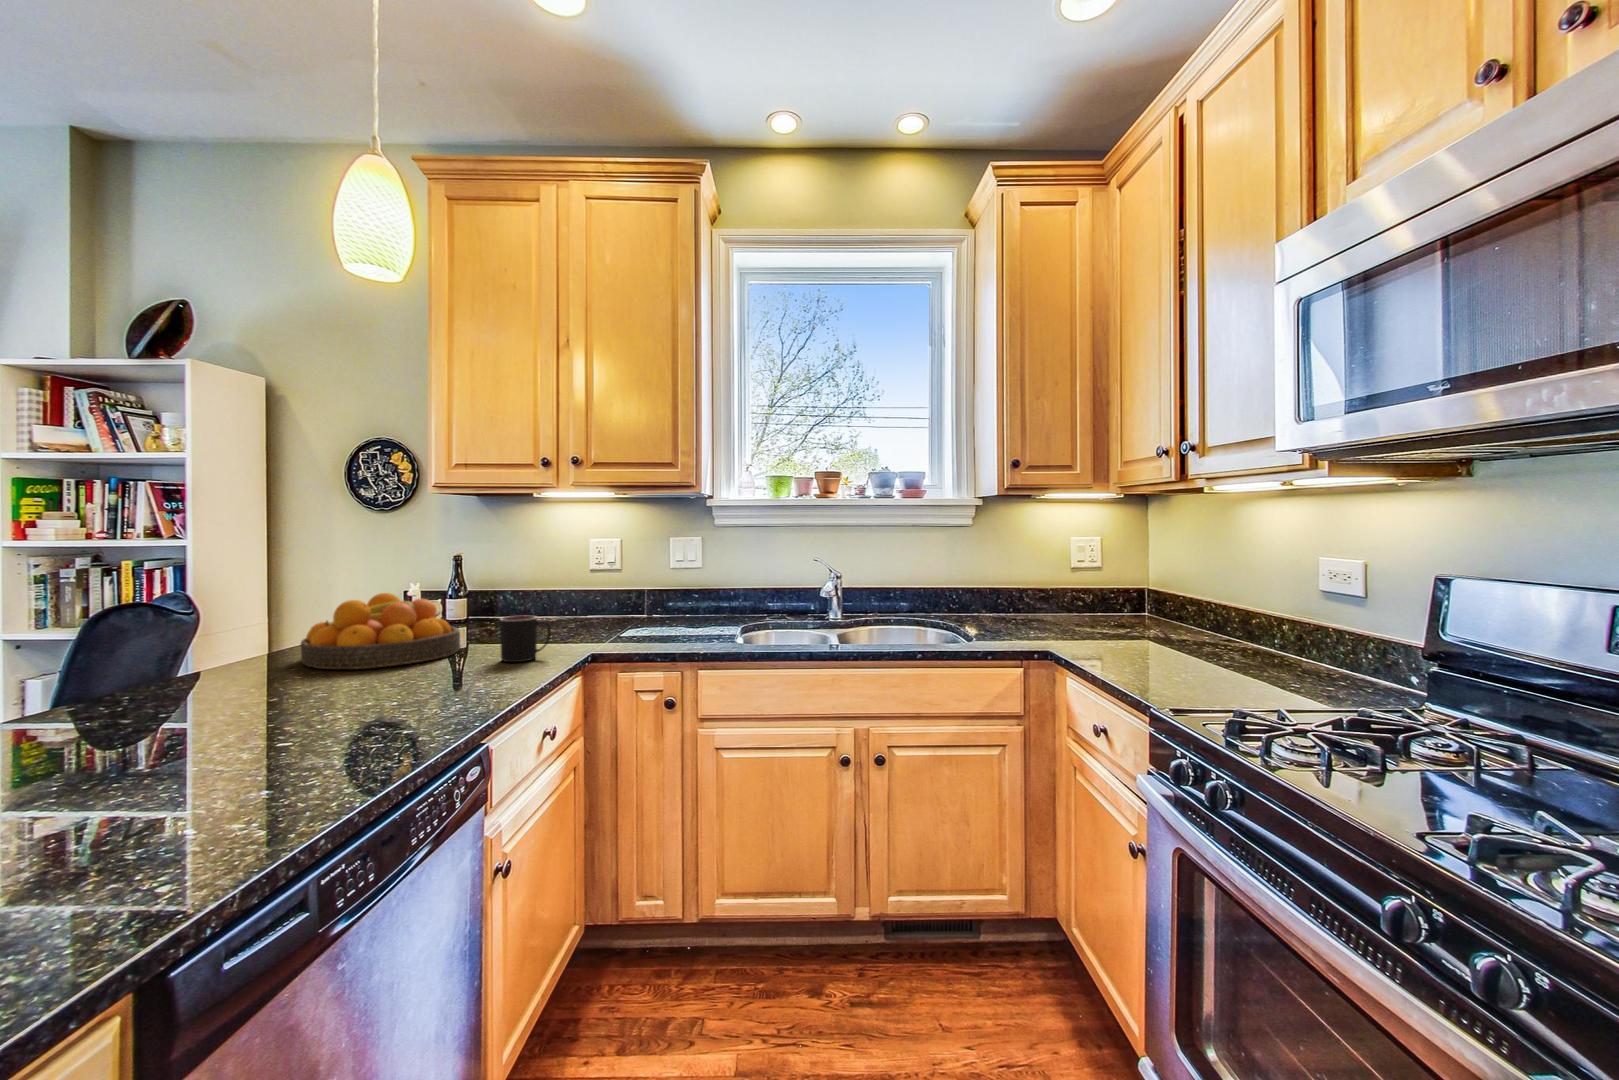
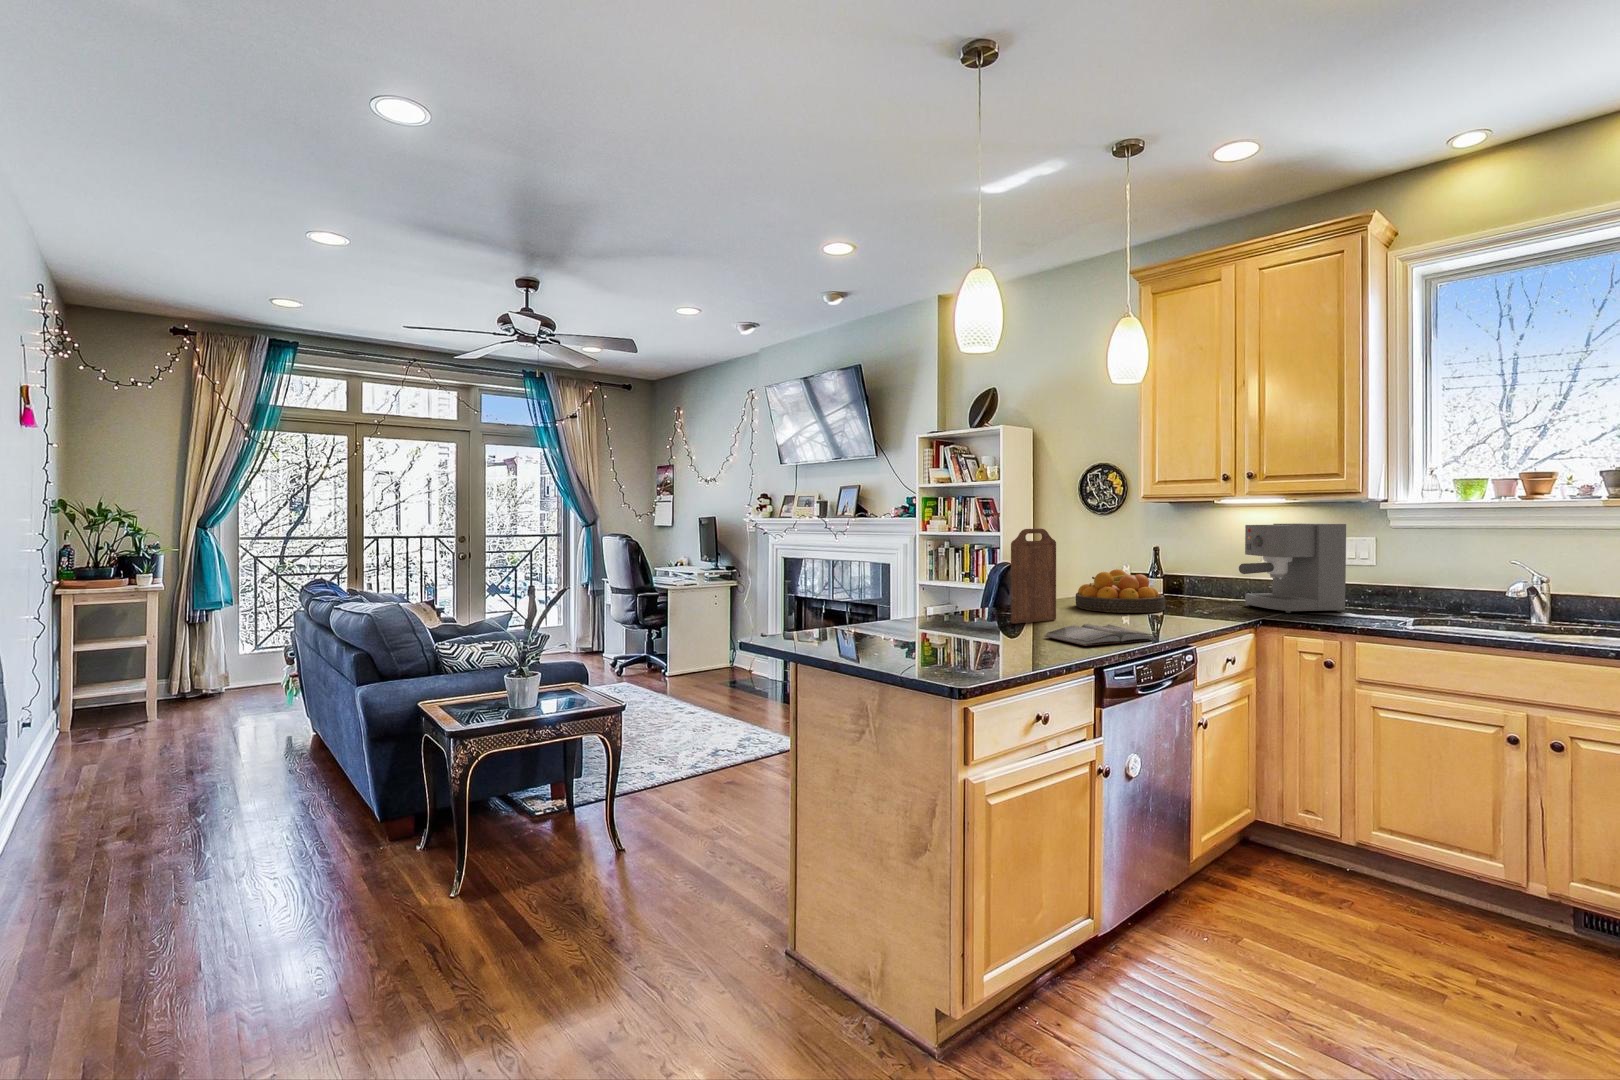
cutting board: none [61,522,218,742] -> present [1011,529,1056,623]
coffee maker: none [563,523,679,636] -> present [1239,523,1346,613]
mug: present [500,616,551,662] -> none [1194,589,1230,619]
hardback book: none [99,715,406,810] -> present [1044,624,1155,646]

